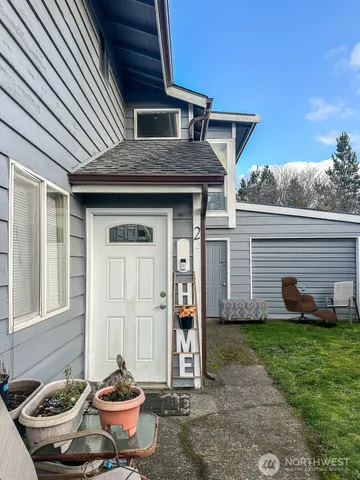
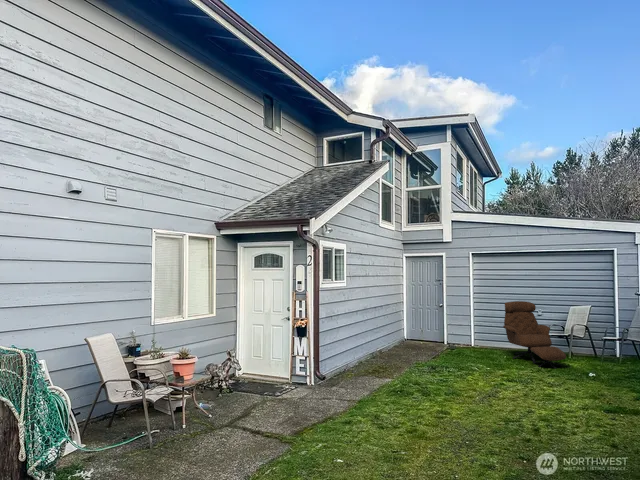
bench: present [218,299,268,325] -> none [426,321,484,354]

